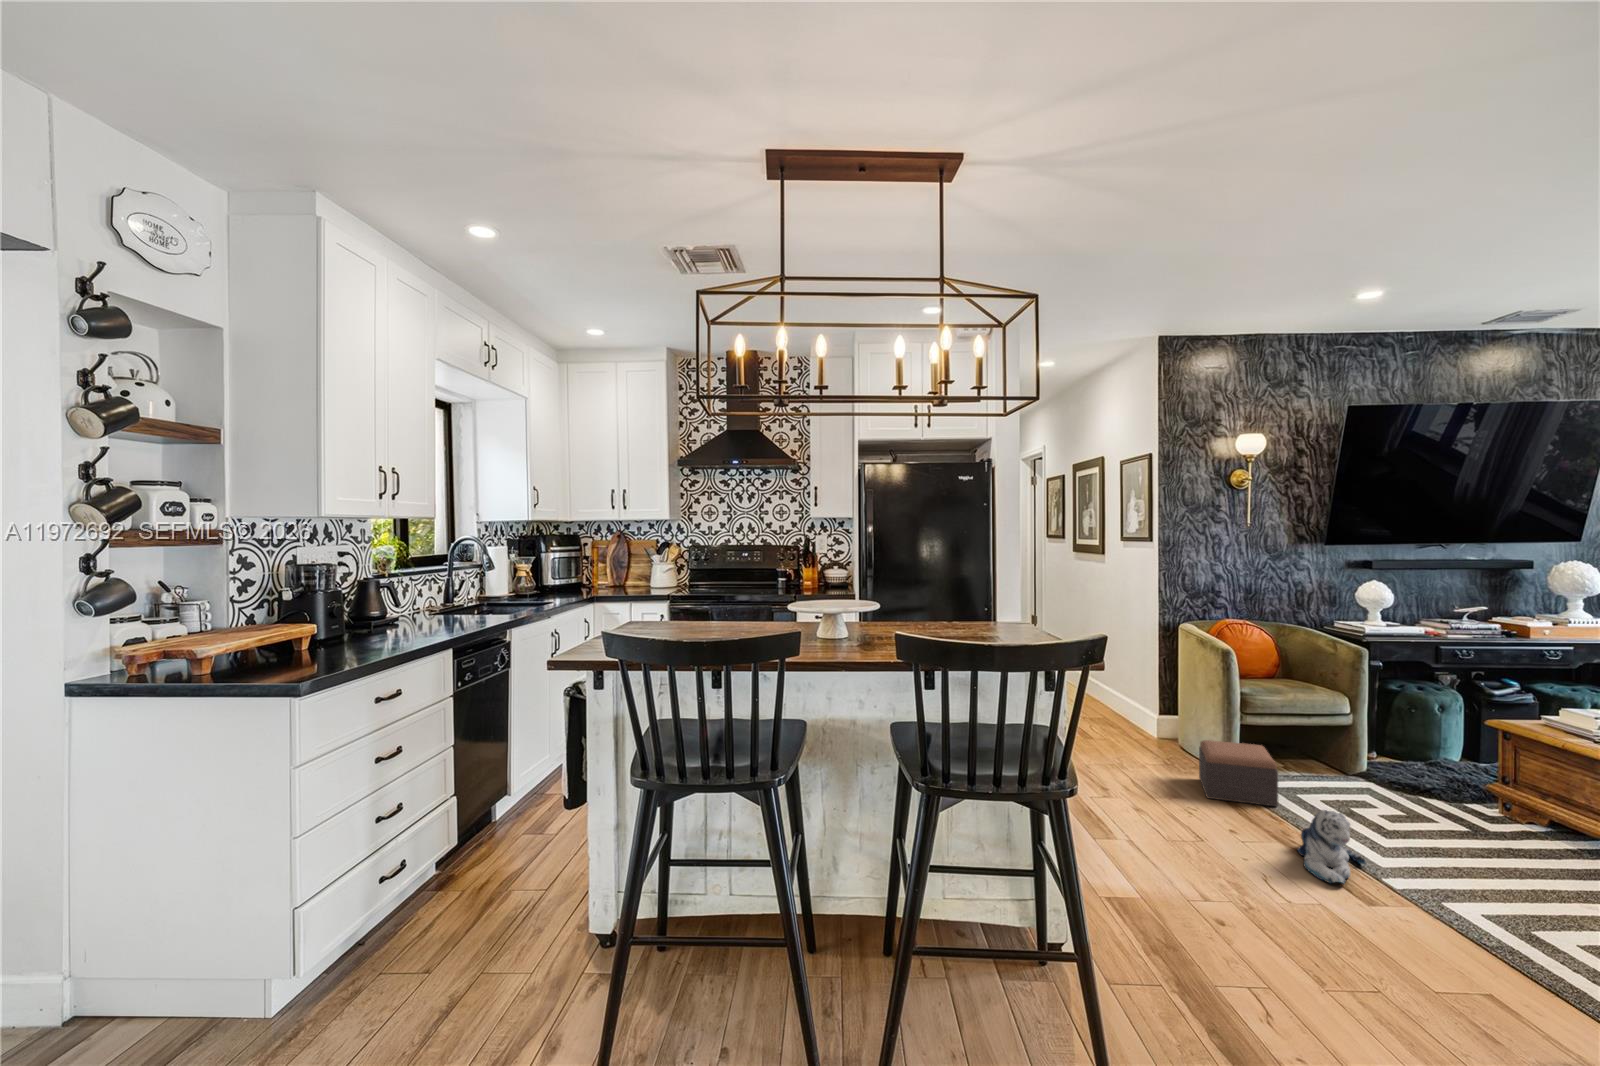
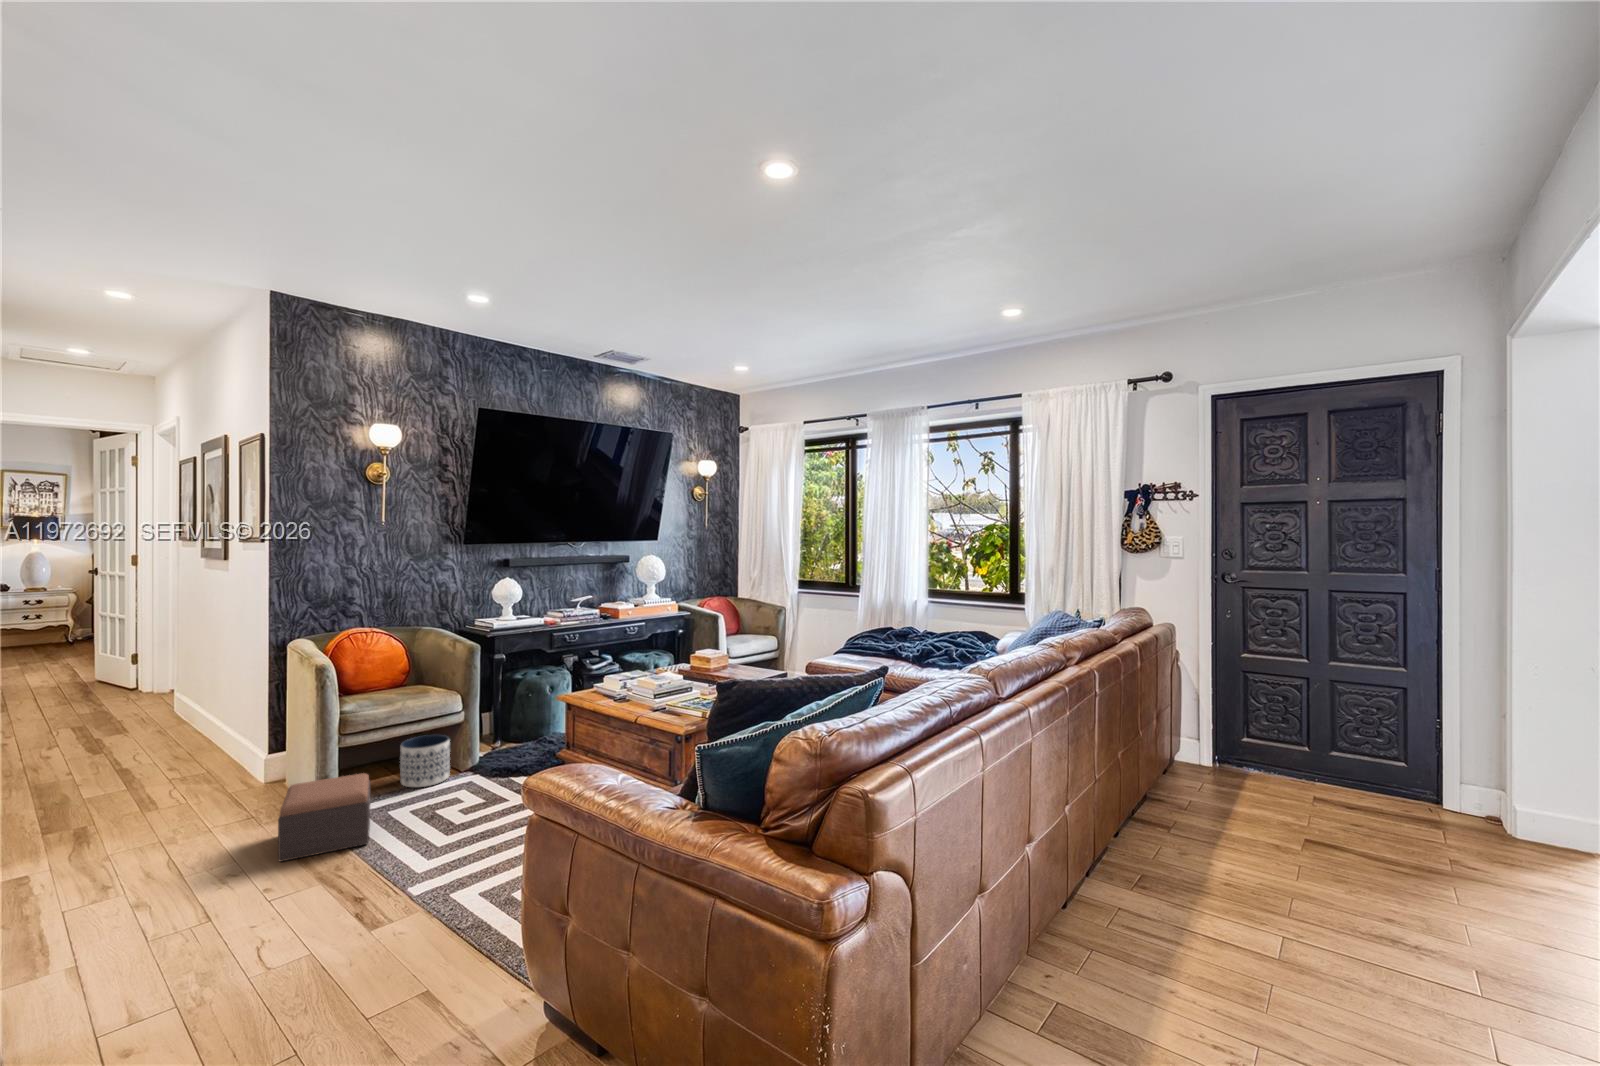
planter: none [1277,726,1327,774] -> present [400,735,450,788]
plush toy: present [1297,810,1365,883] -> none [349,849,426,944]

